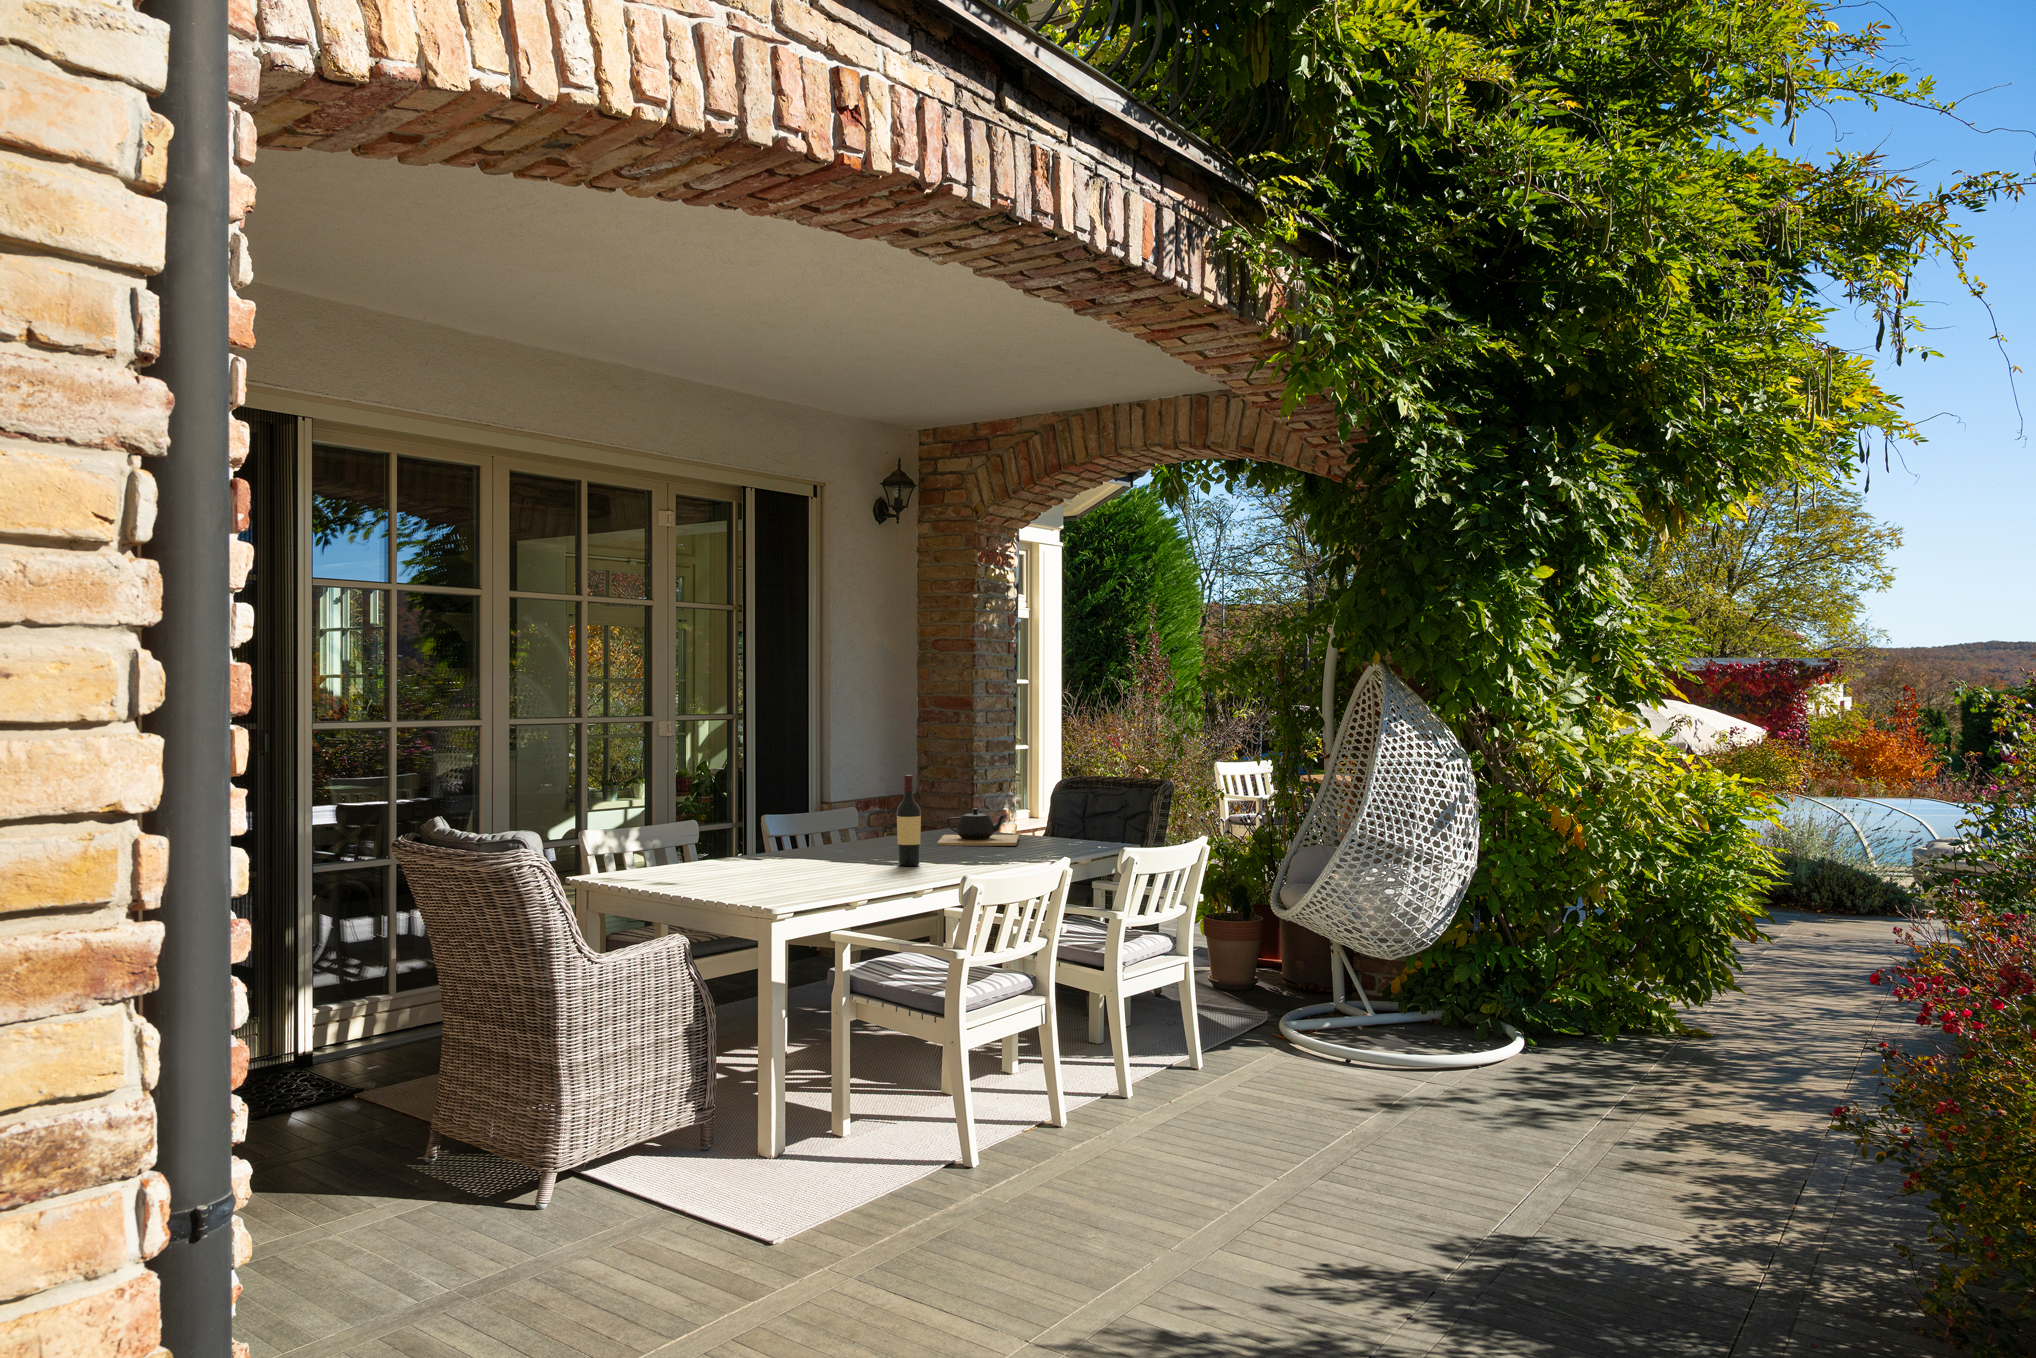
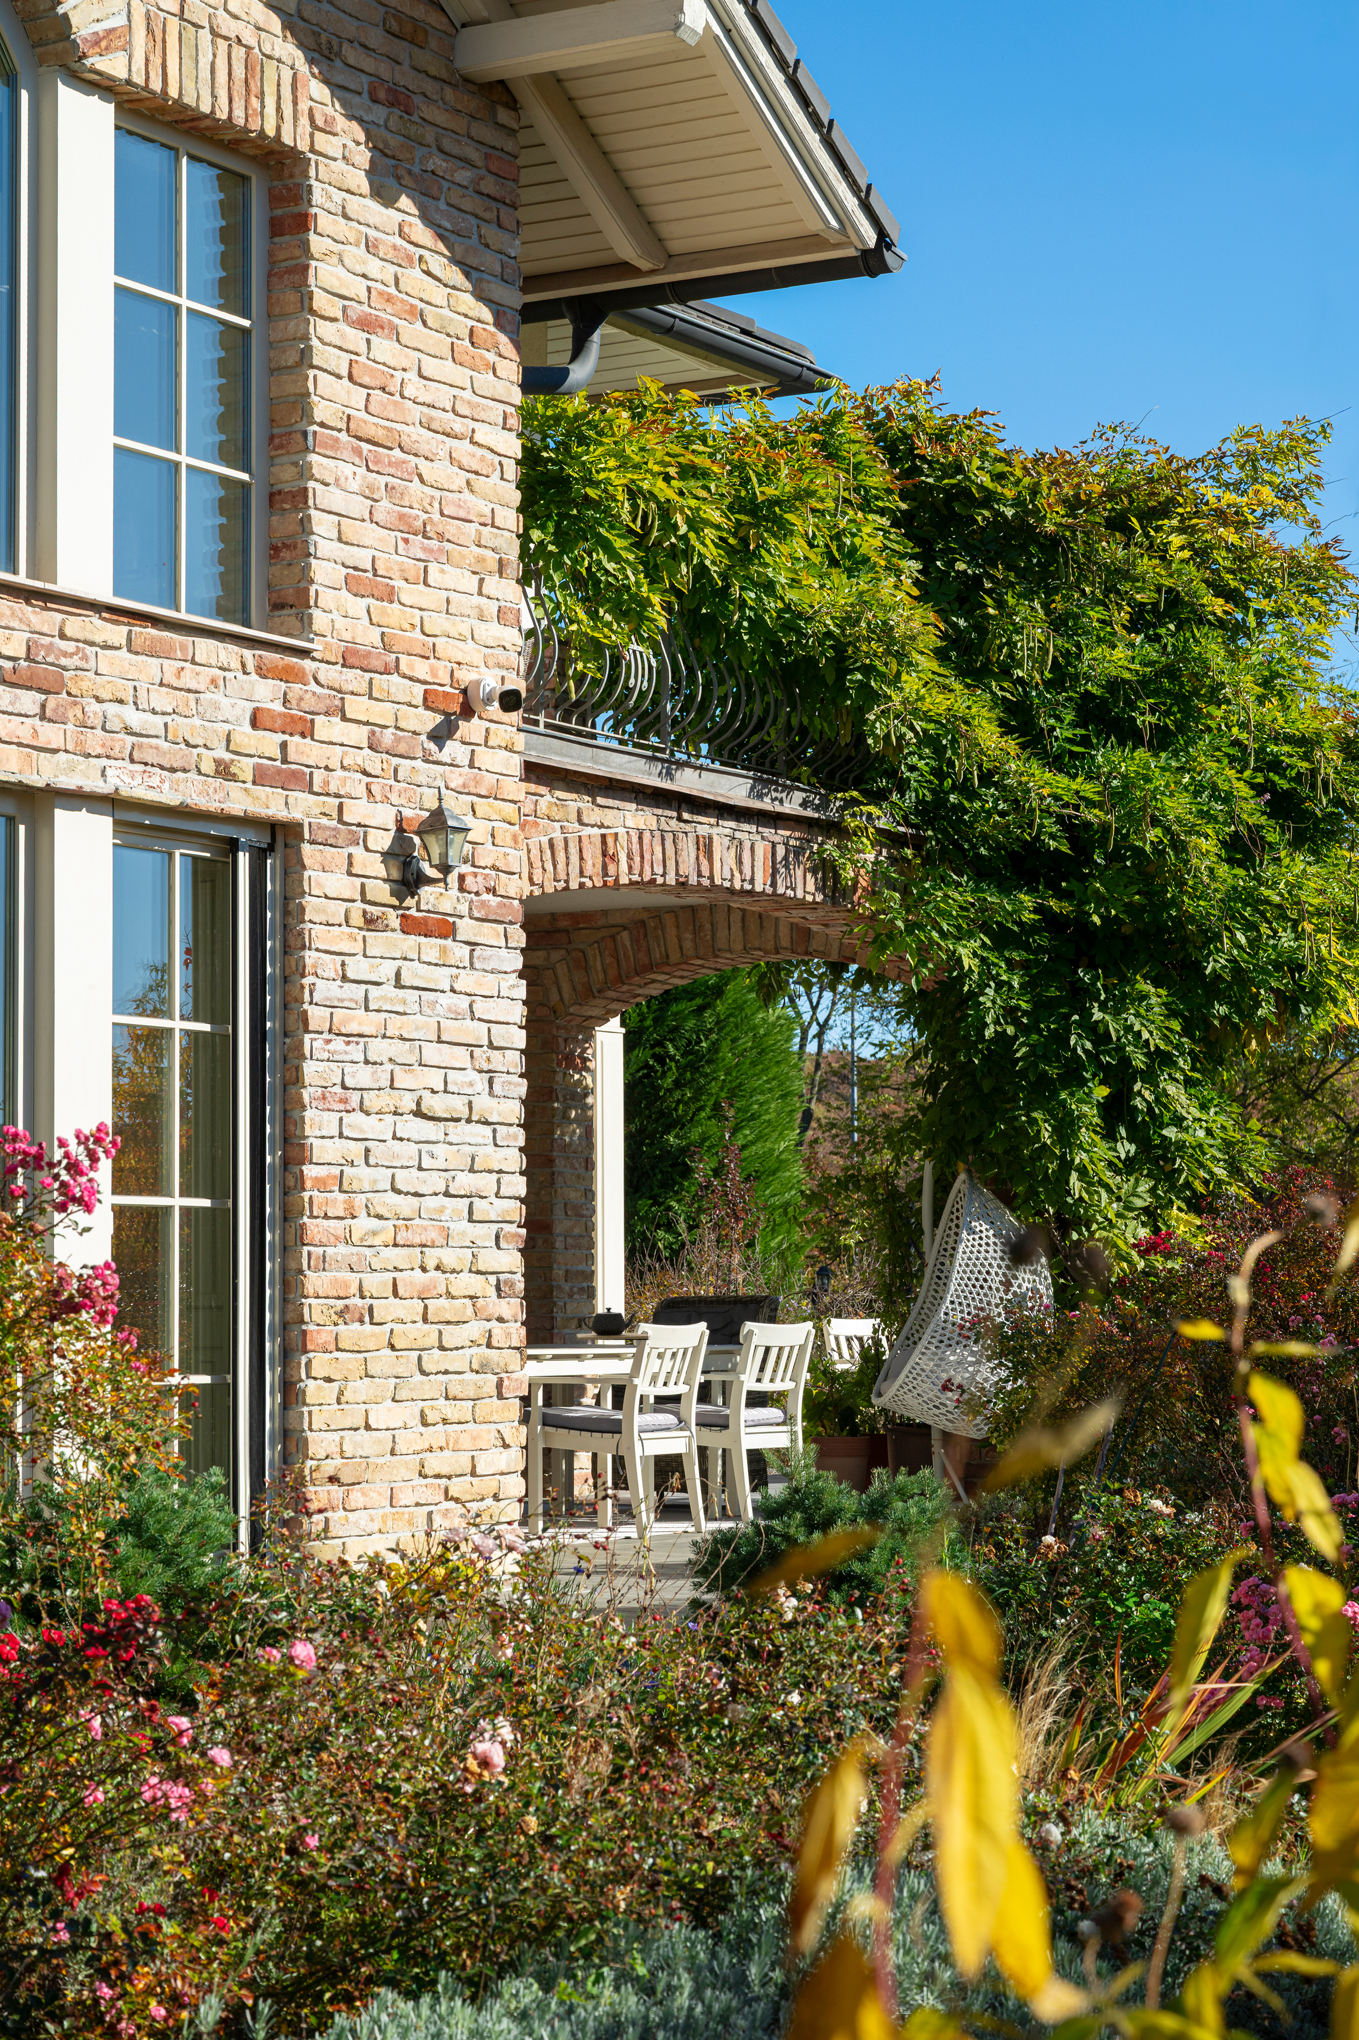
wine bottle: present [897,775,921,866] -> none [563,1271,582,1347]

